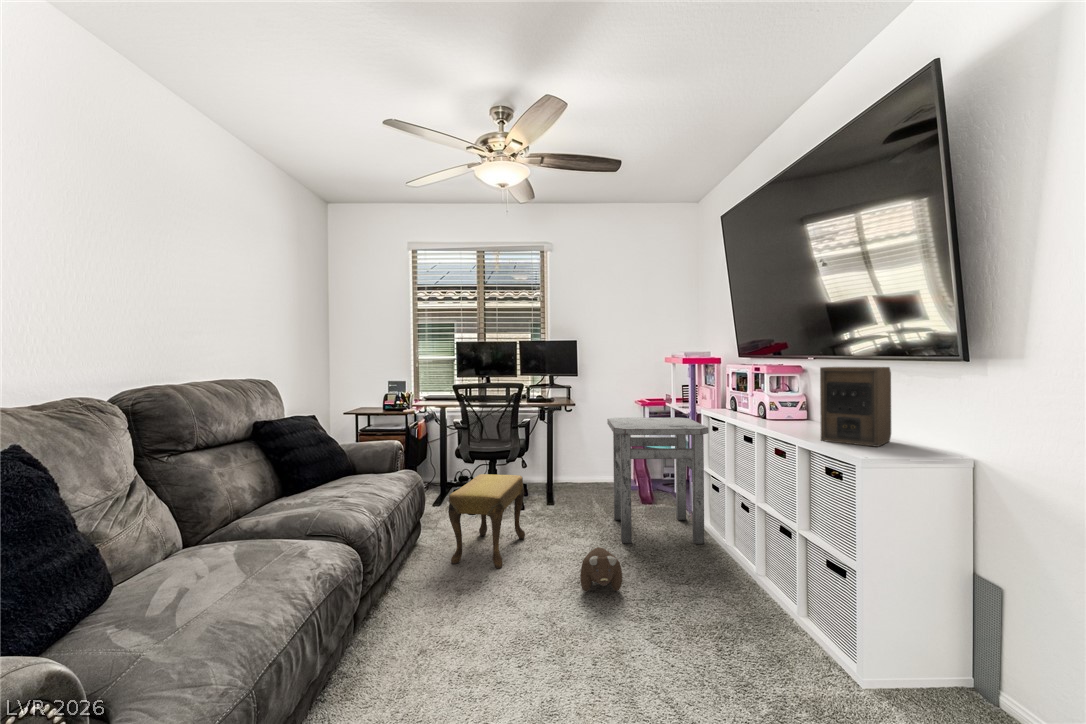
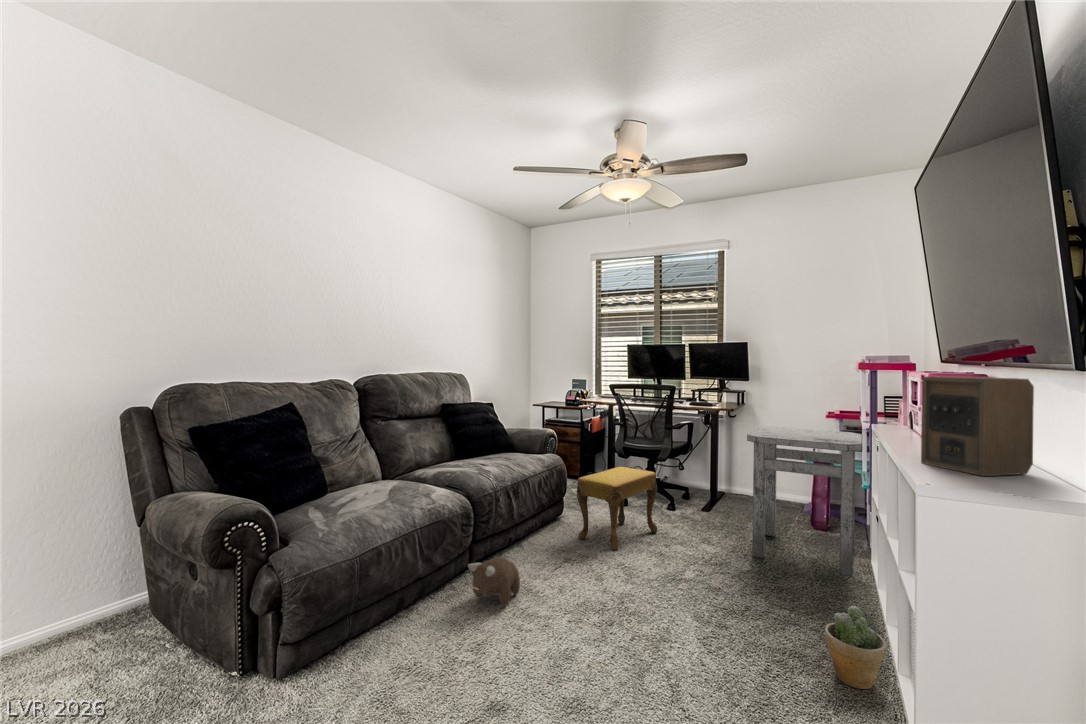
plush toy: present [580,548,622,591] -> present [468,557,520,606]
potted plant: none [758,574,809,647] -> present [825,606,887,689]

